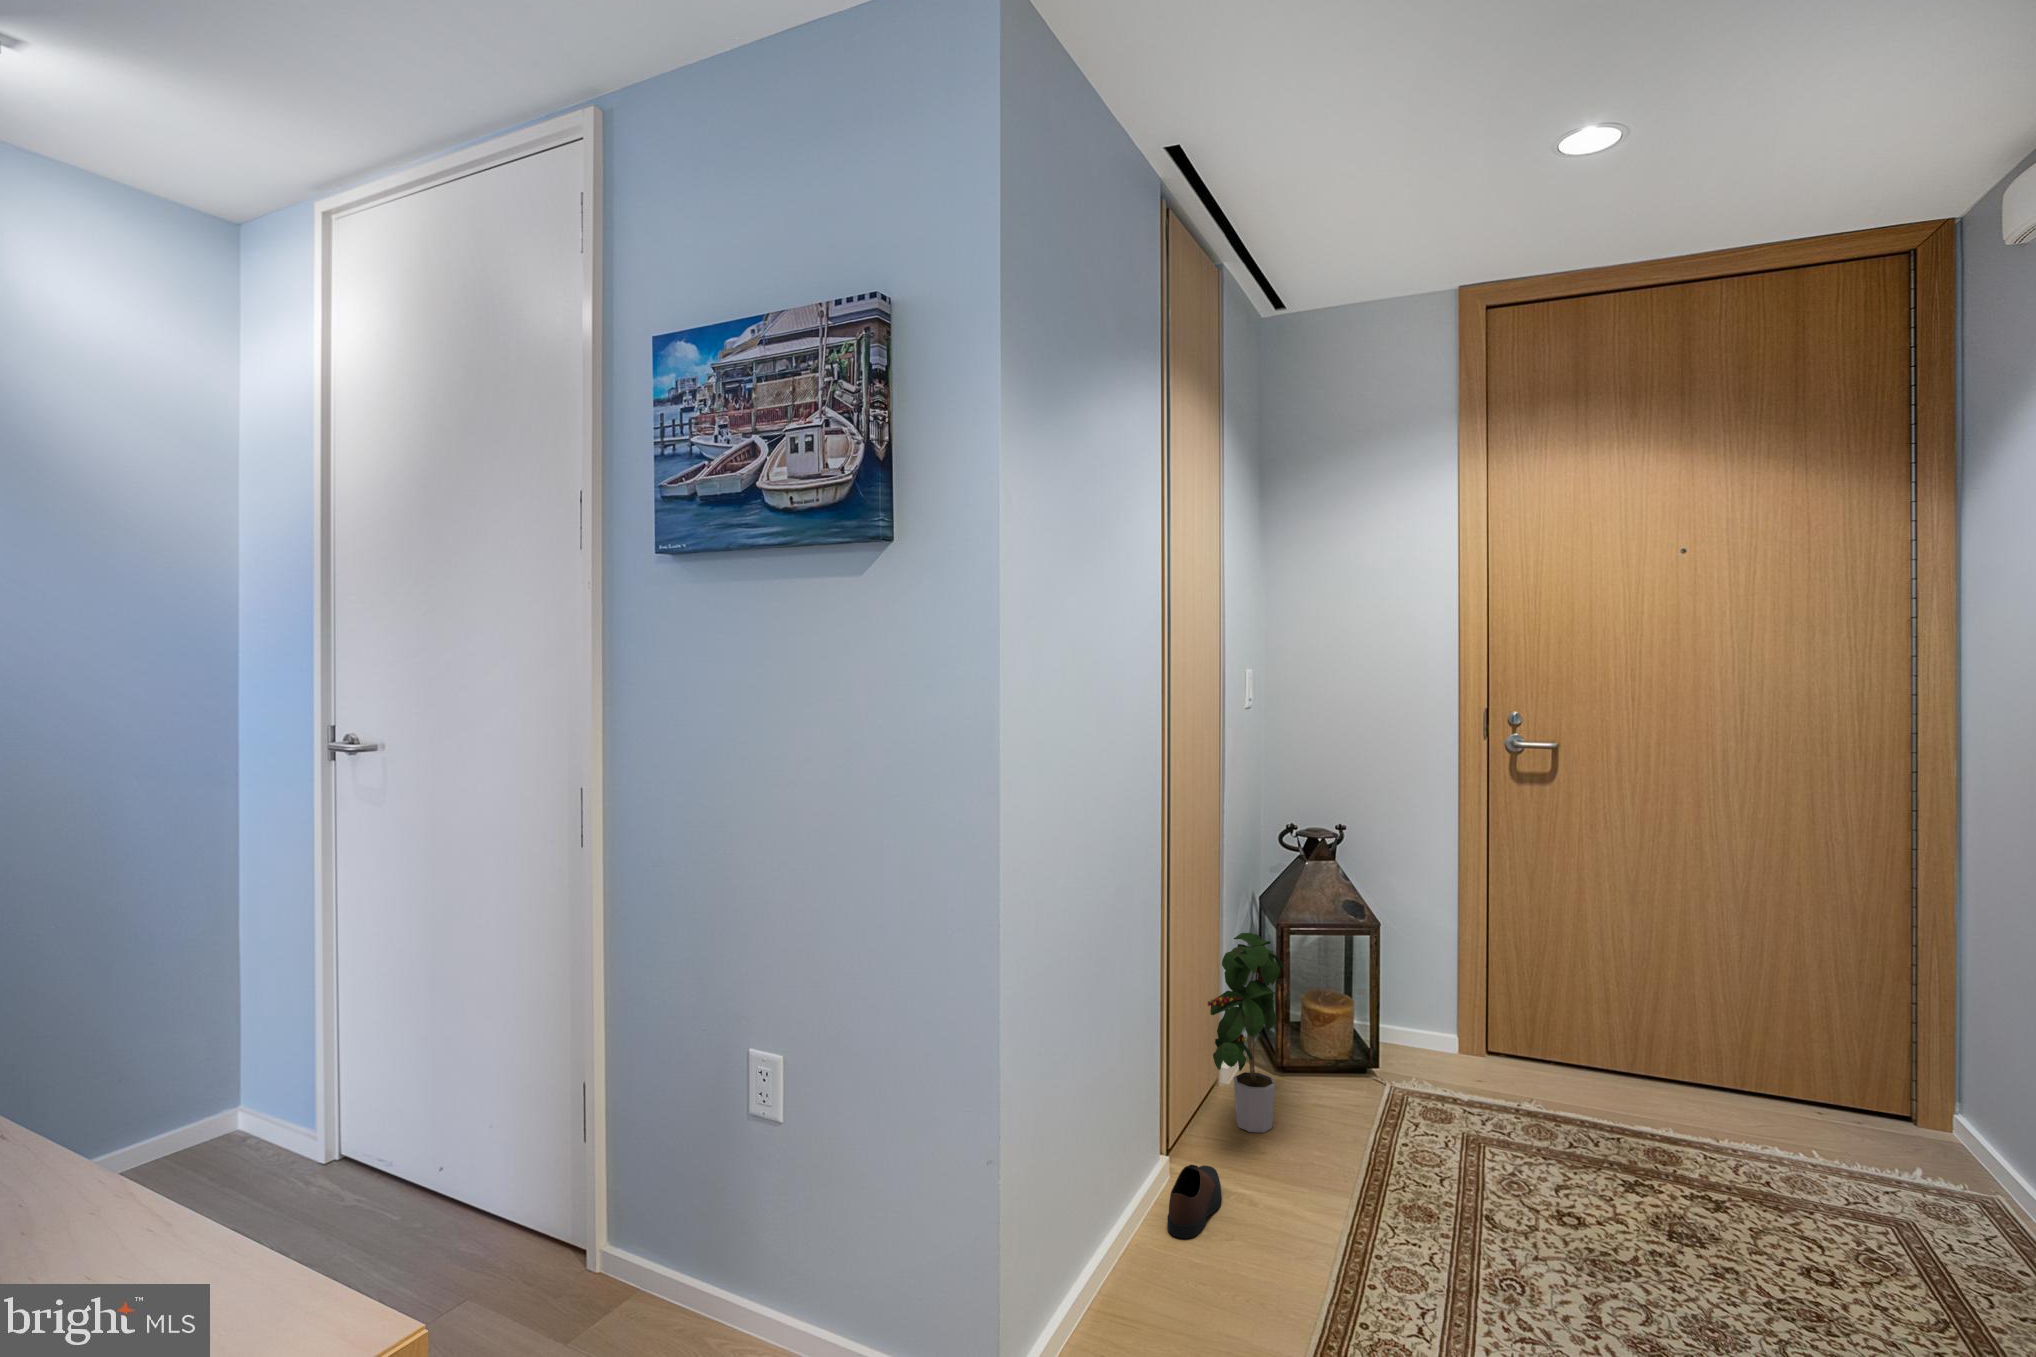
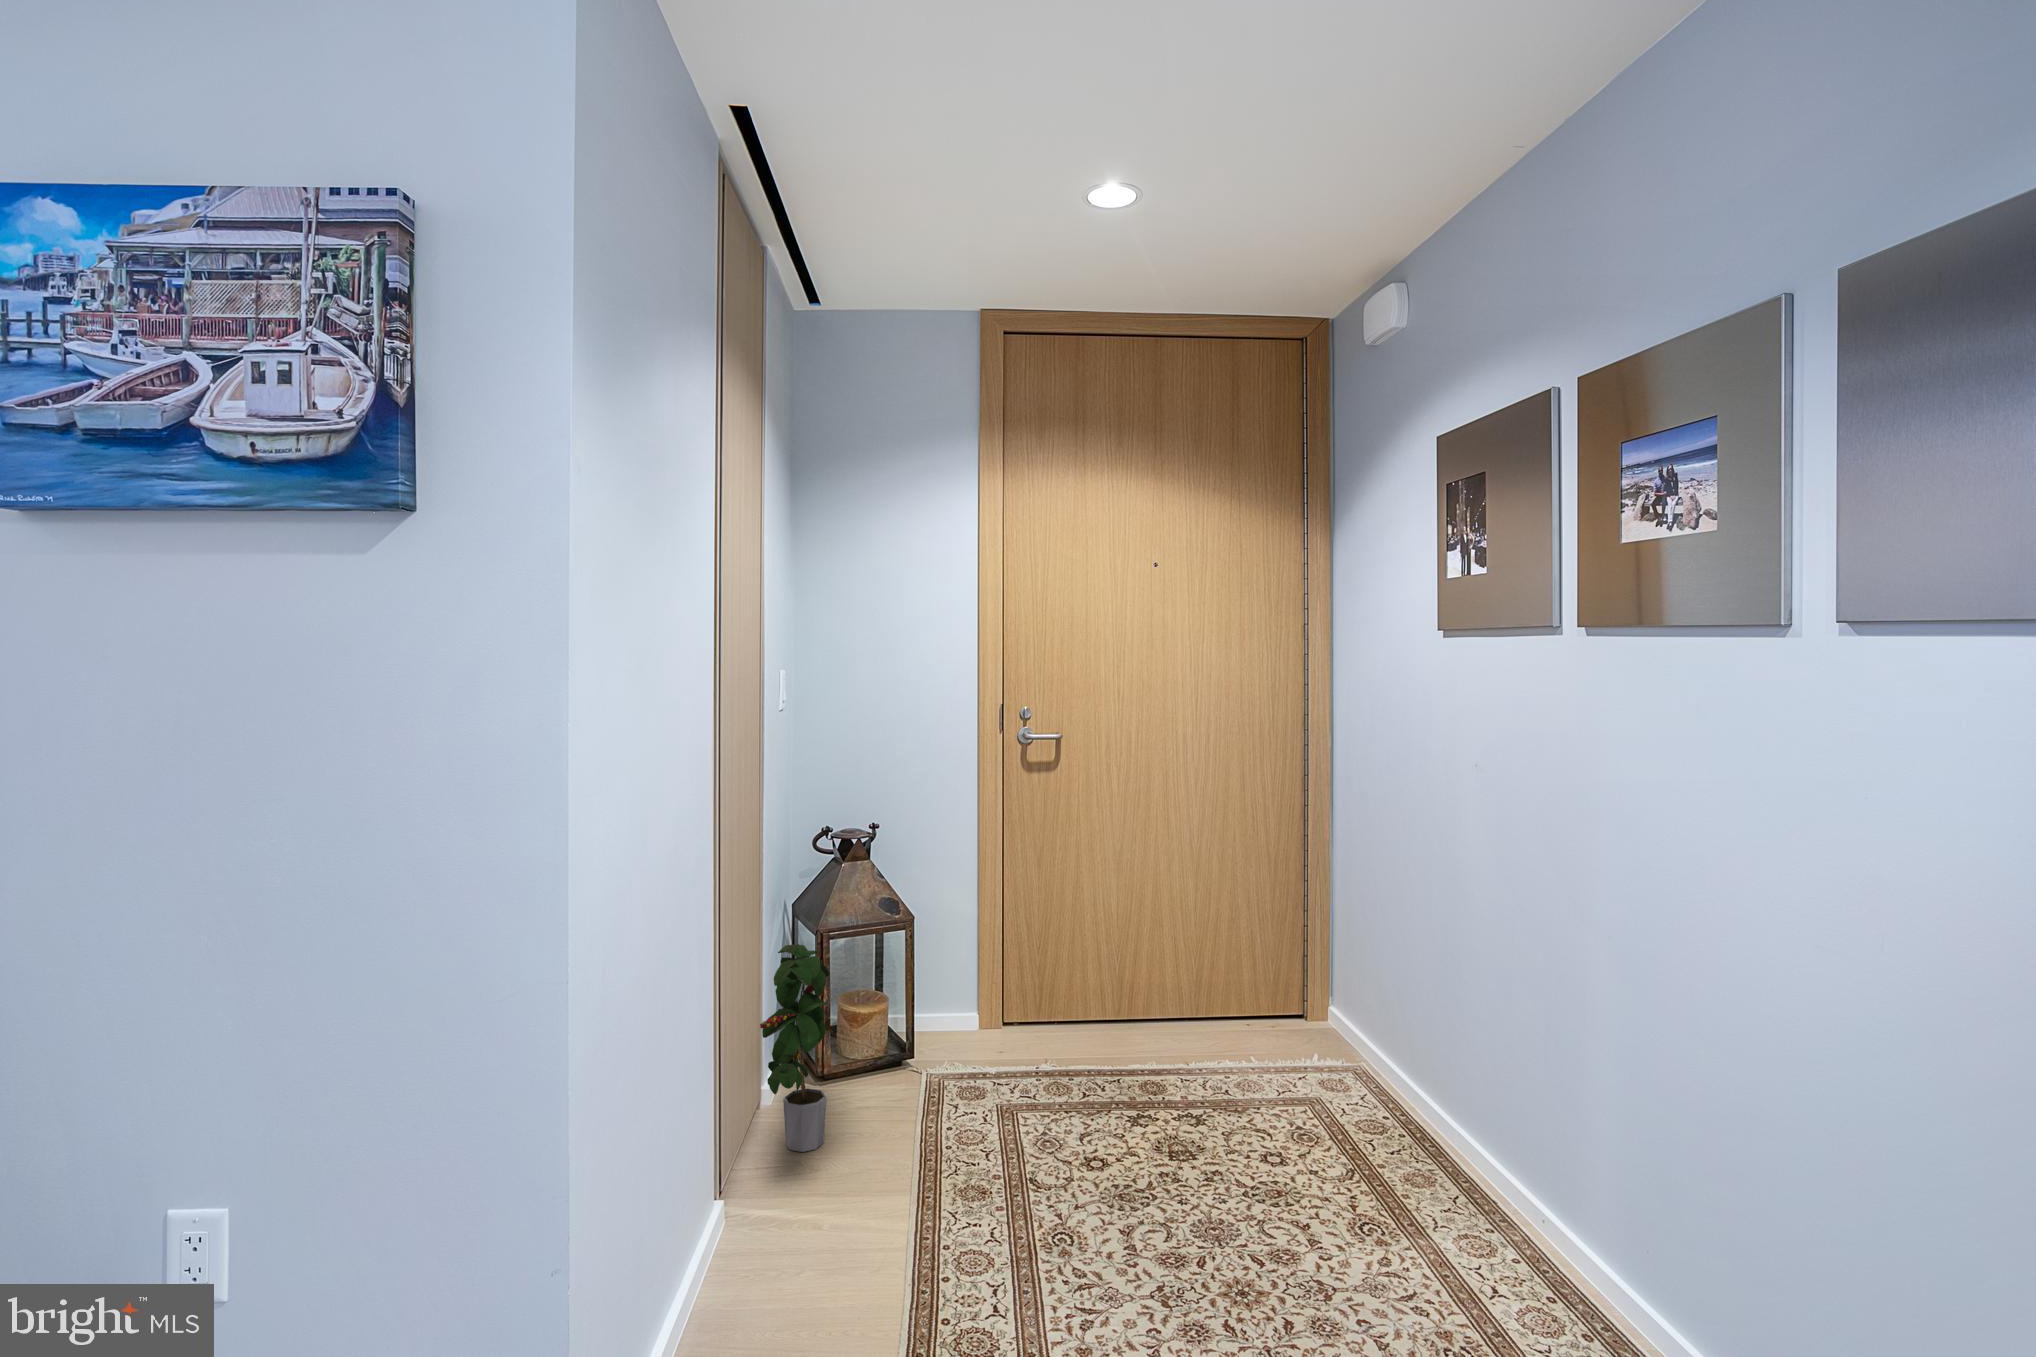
shoe: present [1167,1165,1222,1238] -> none [735,1199,787,1285]

